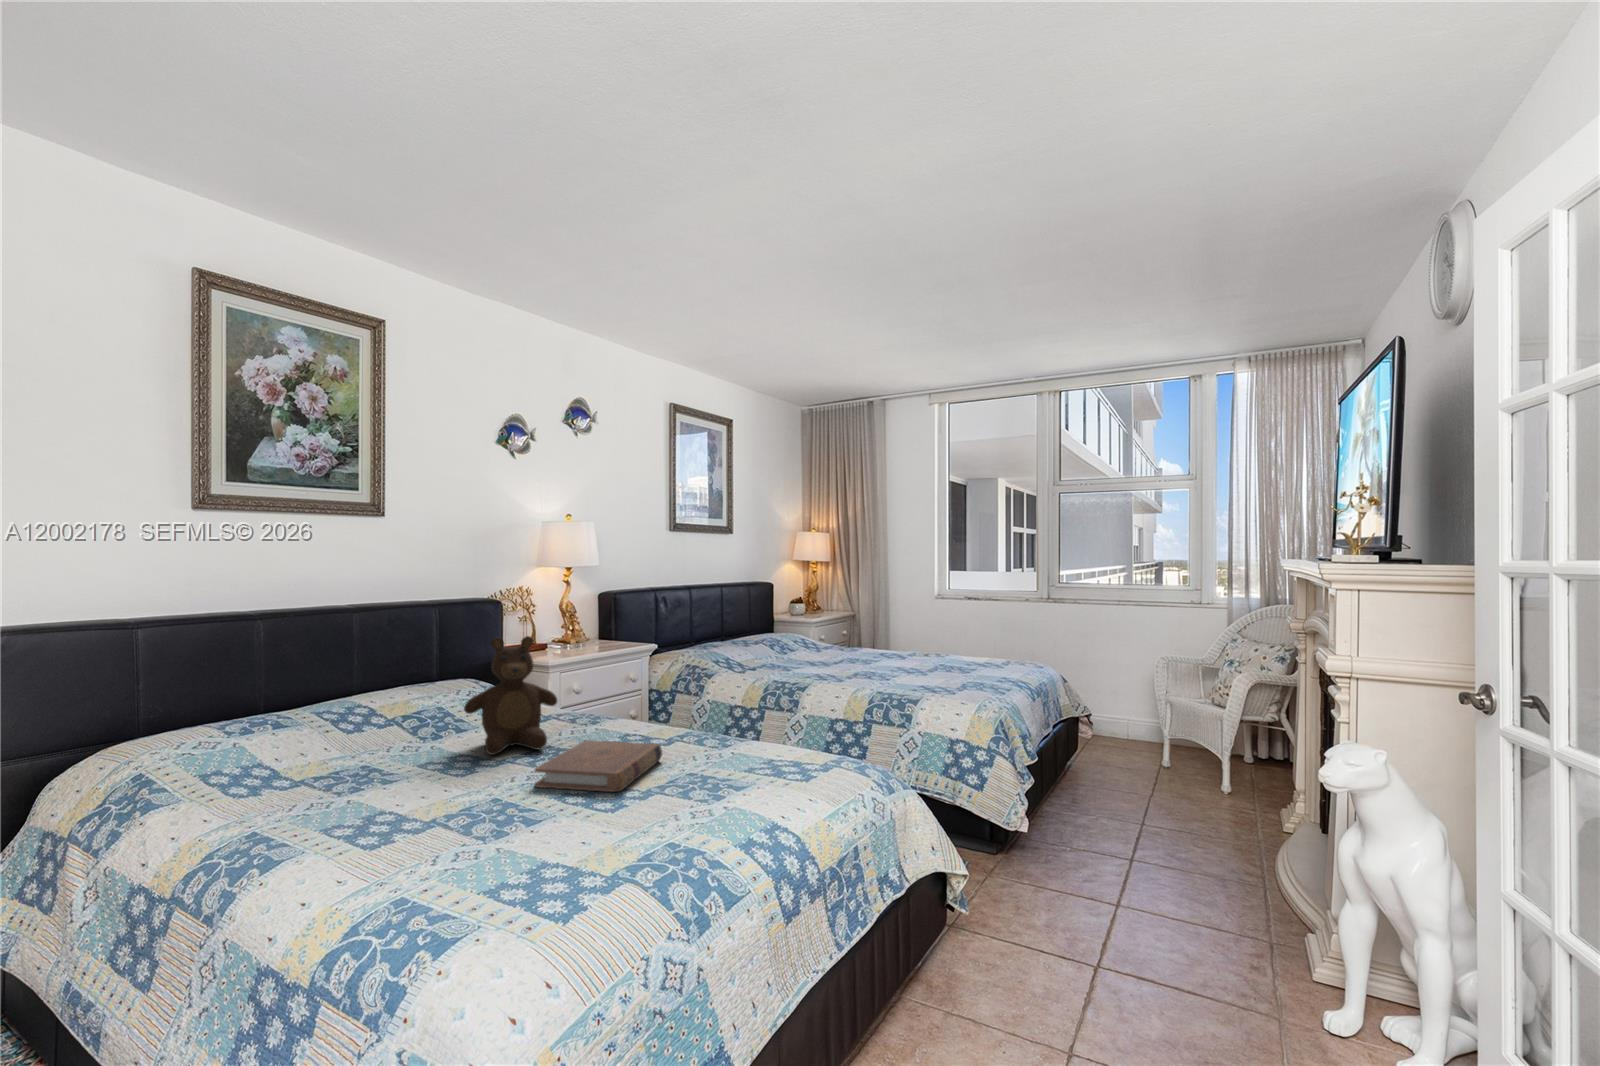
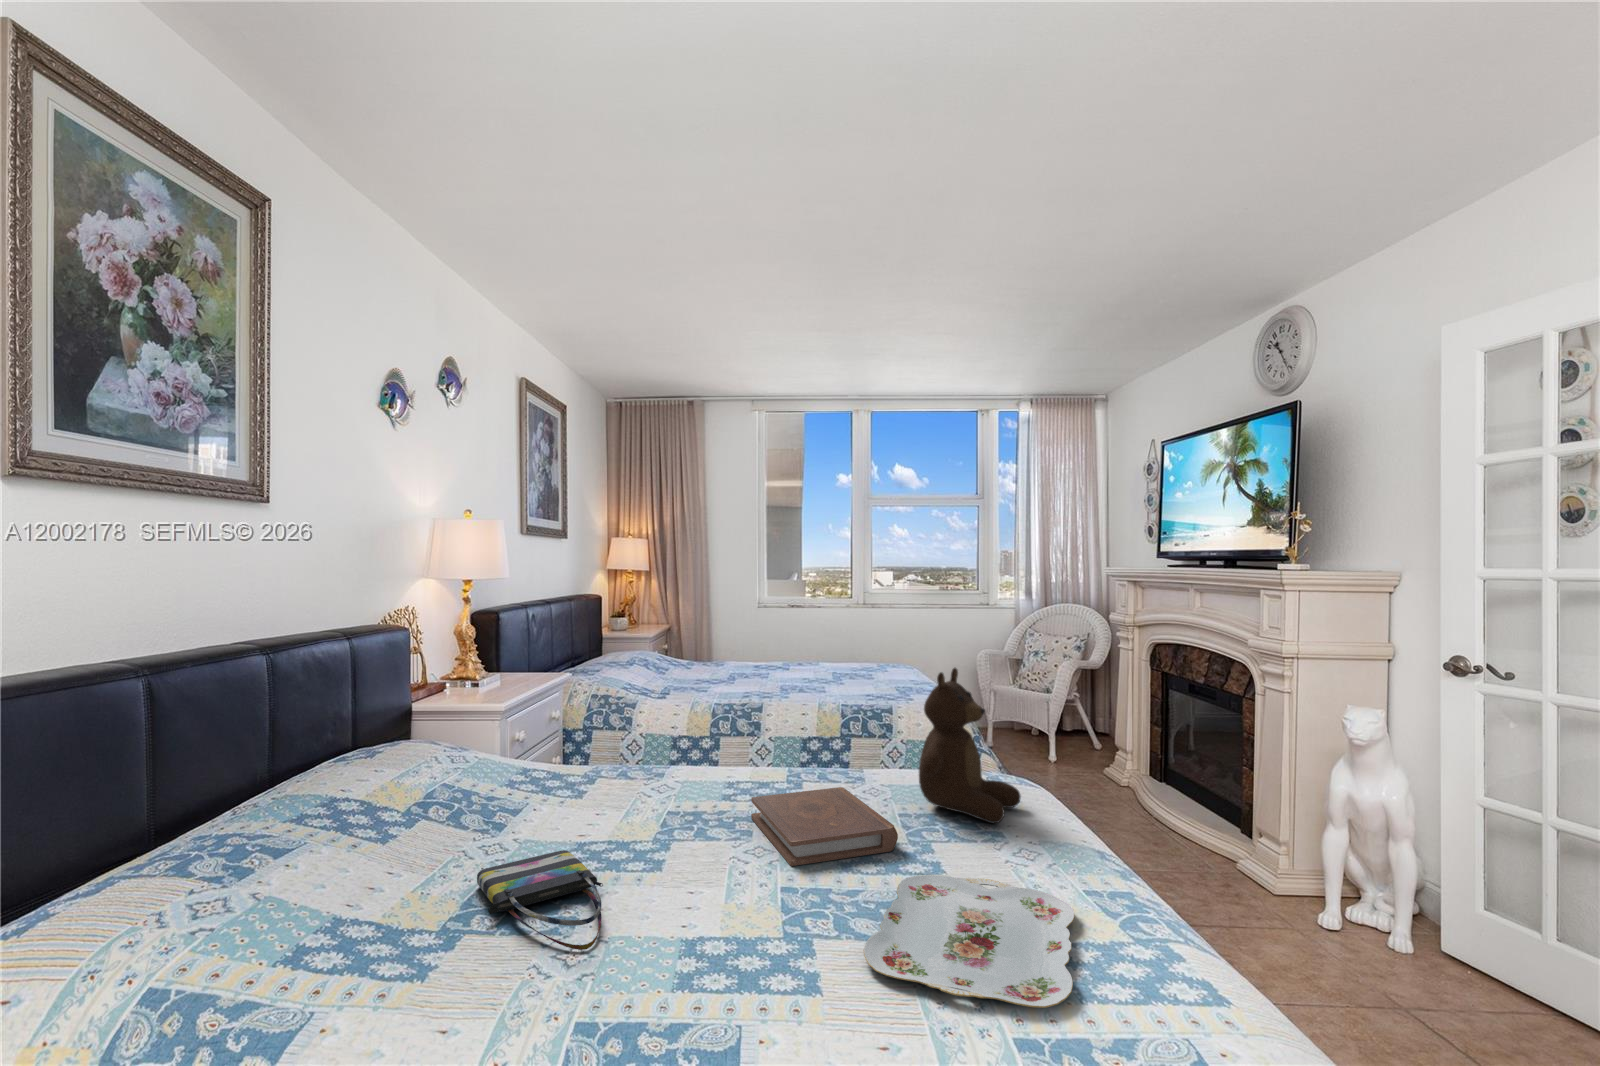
teddy bear: present [464,636,557,755] -> present [919,668,1021,823]
tote bag: none [332,751,430,801] -> present [477,850,603,950]
serving tray: none [420,806,628,887] -> present [863,875,1074,1008]

